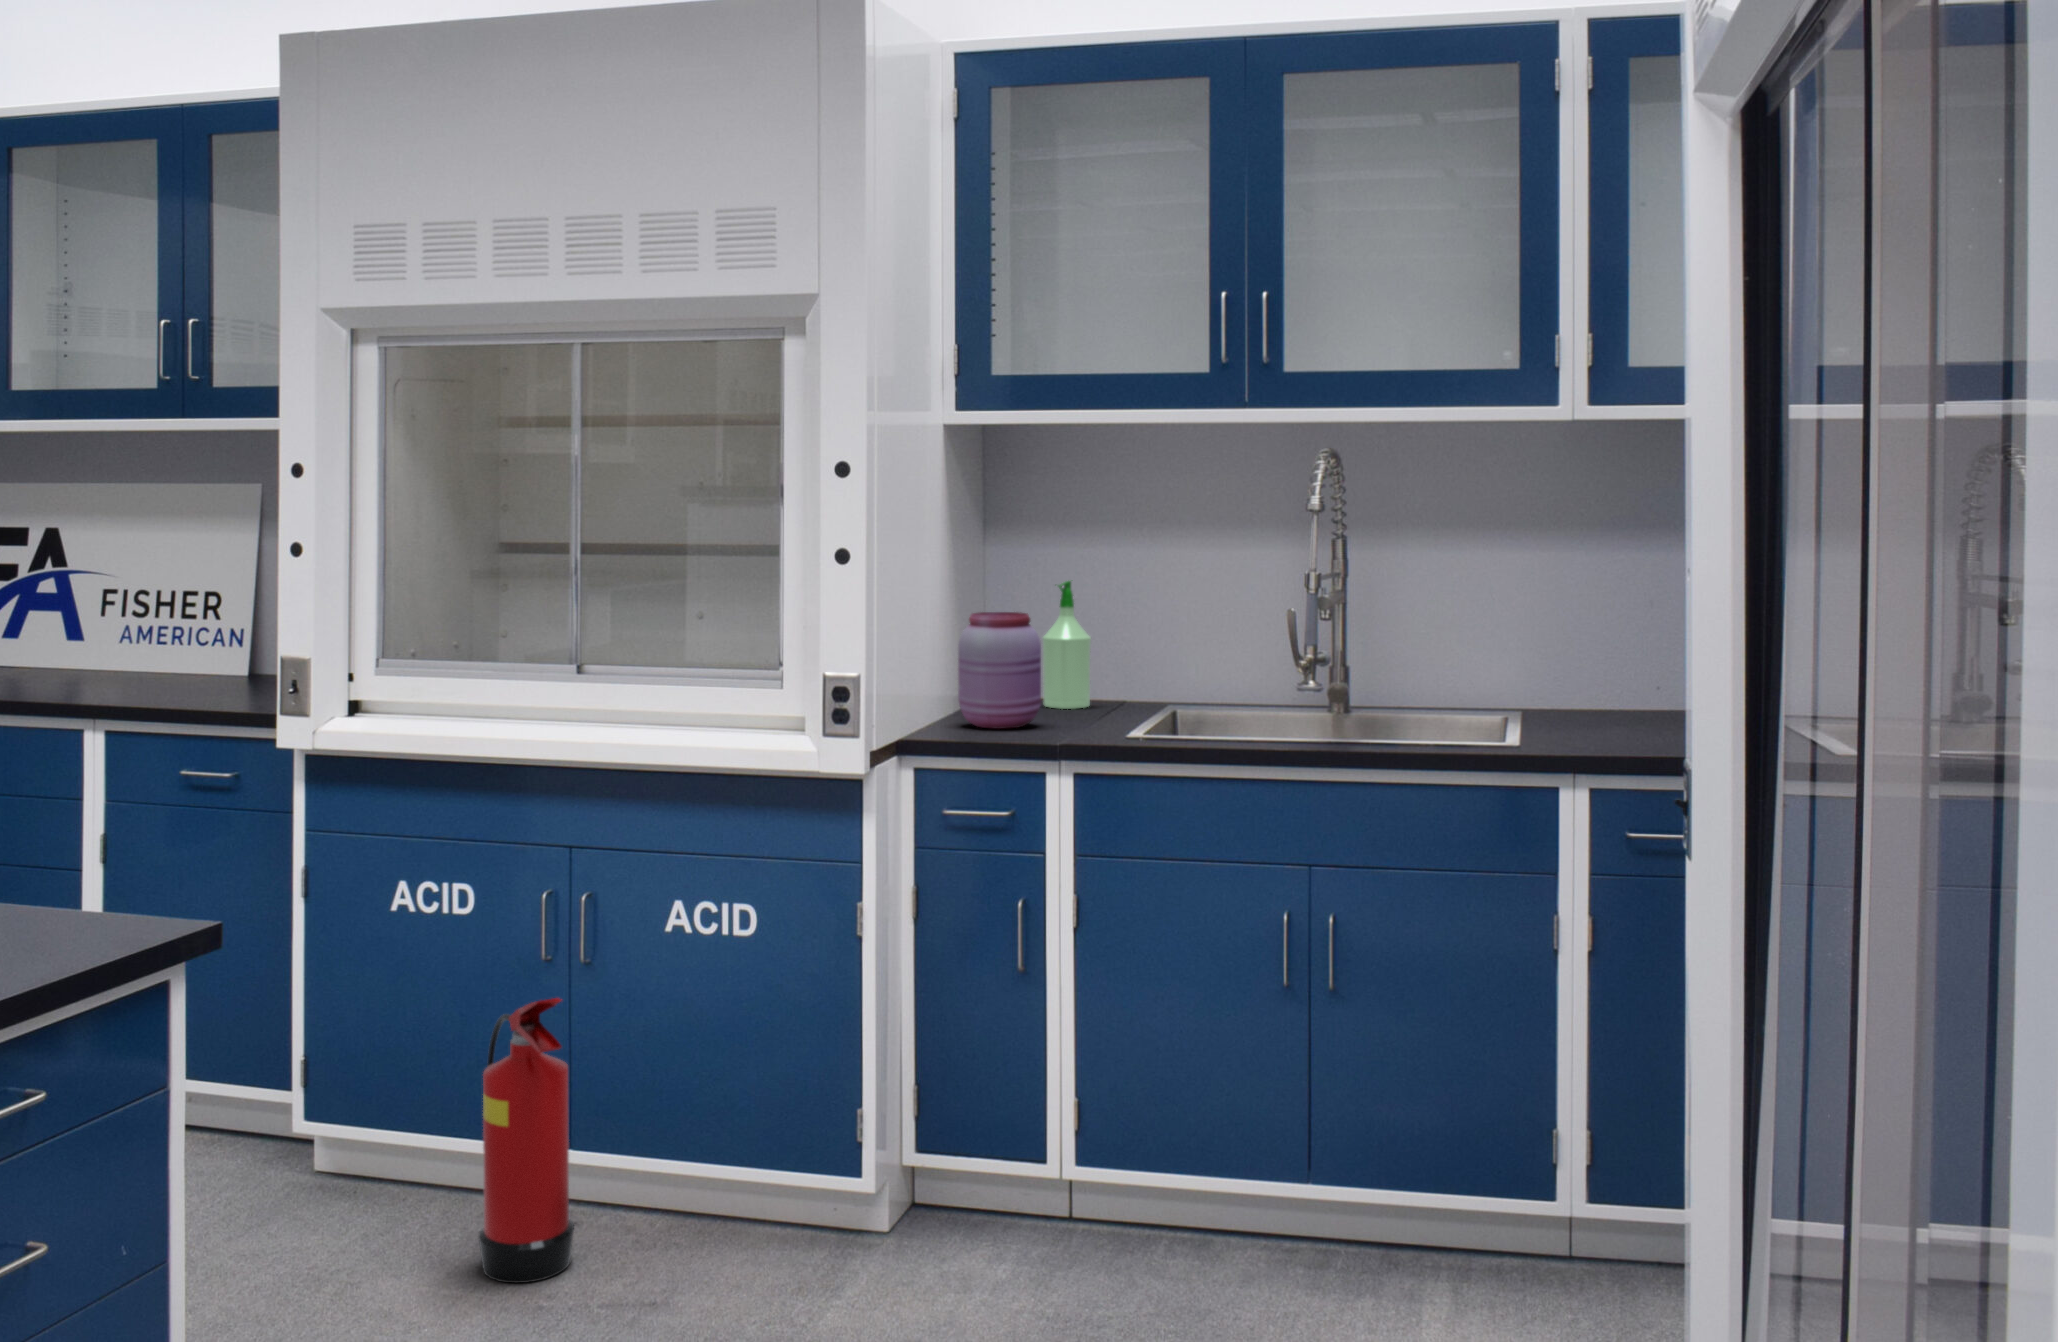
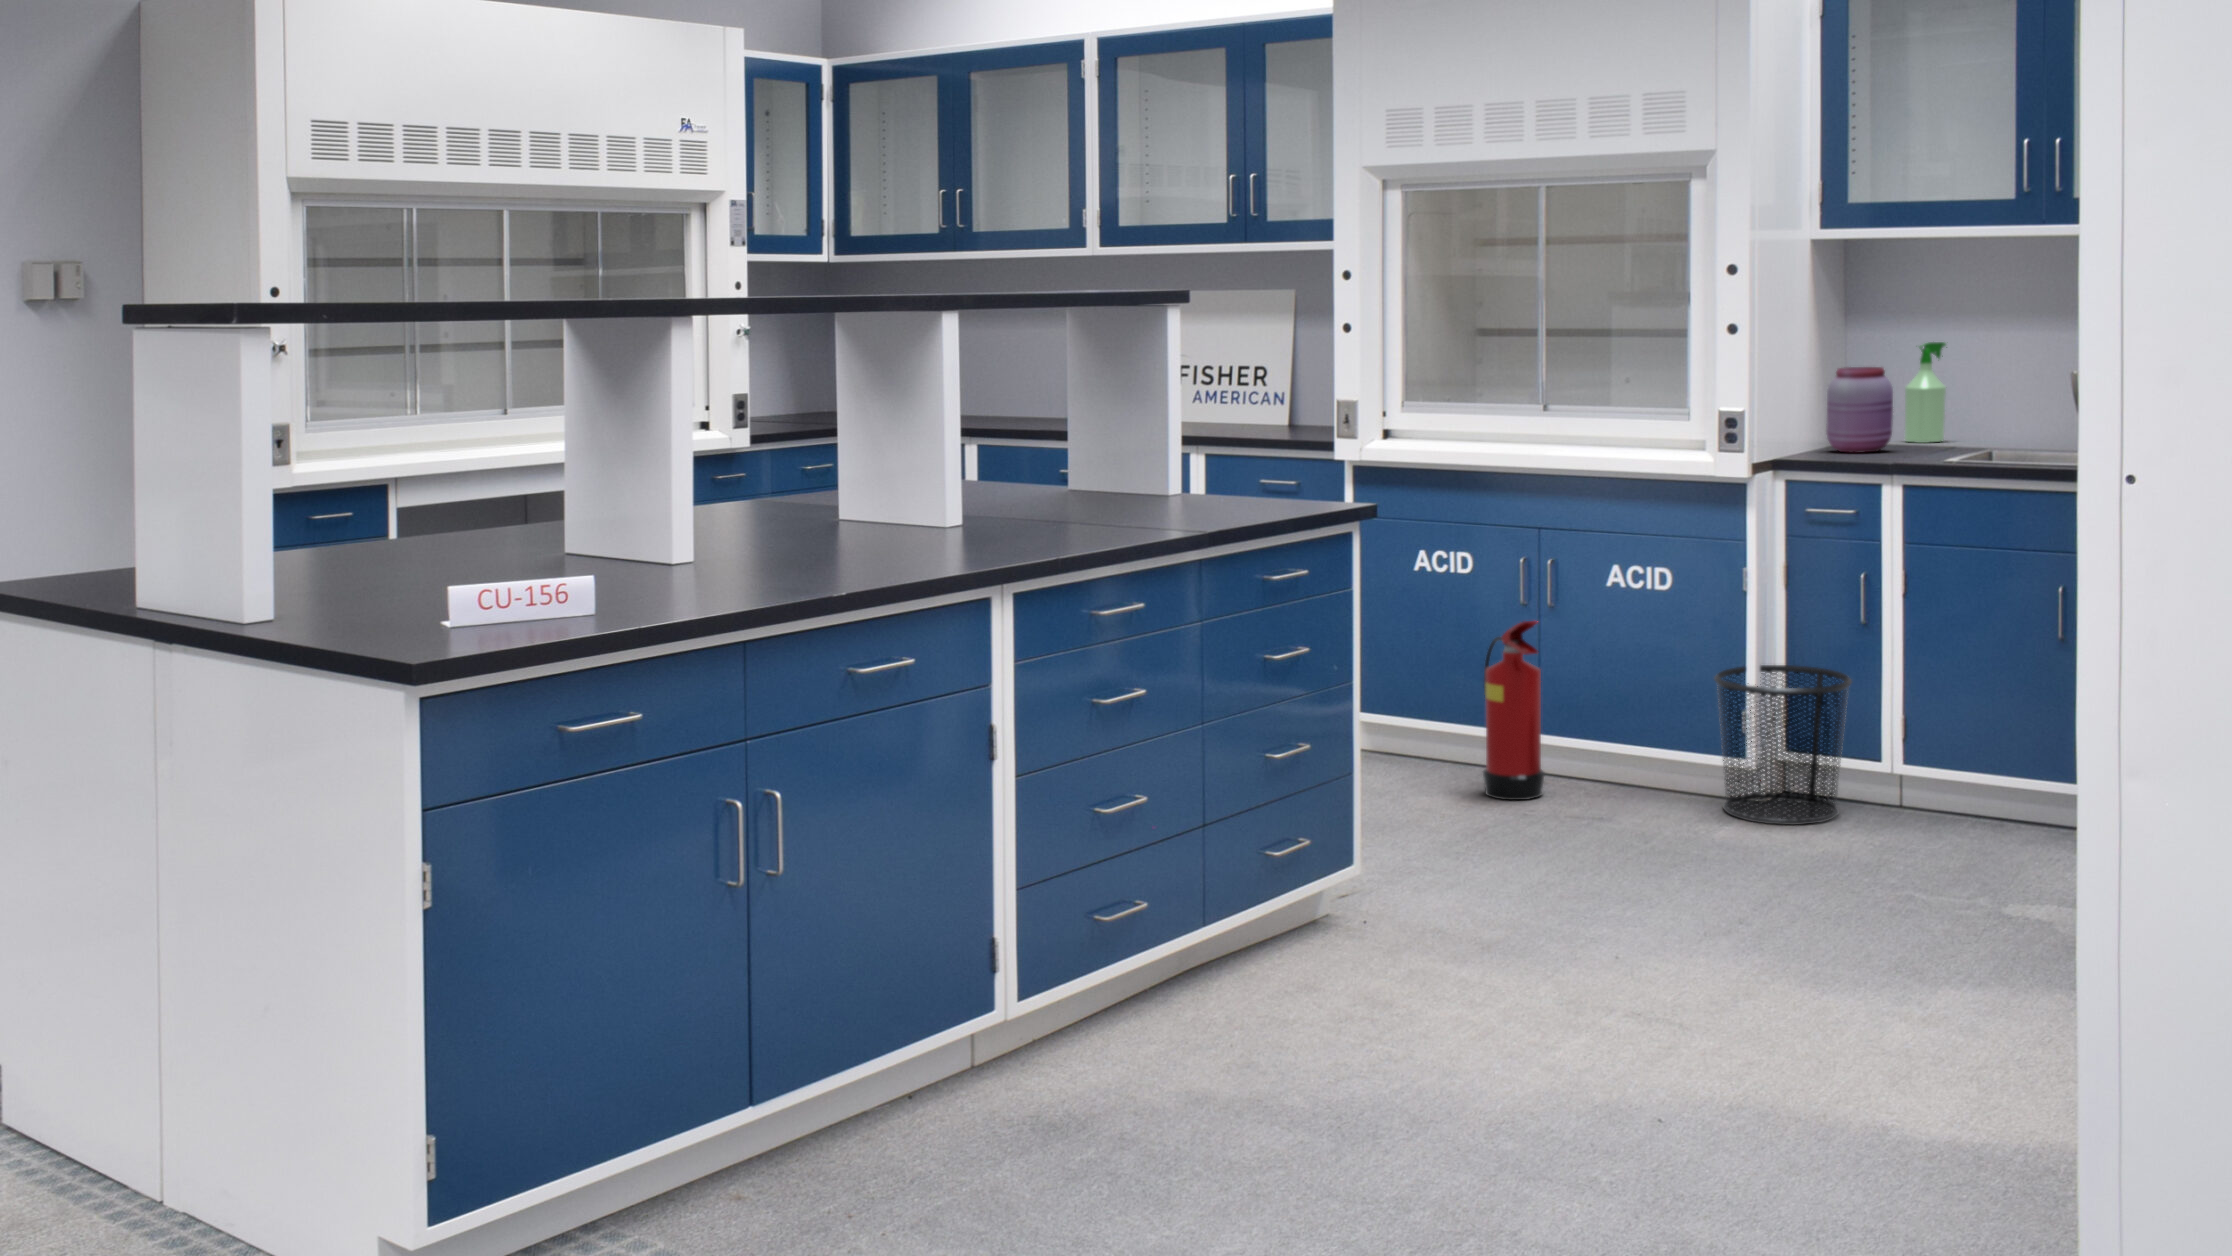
waste bin: none [820,1038,1011,1304] -> present [1714,665,1852,825]

